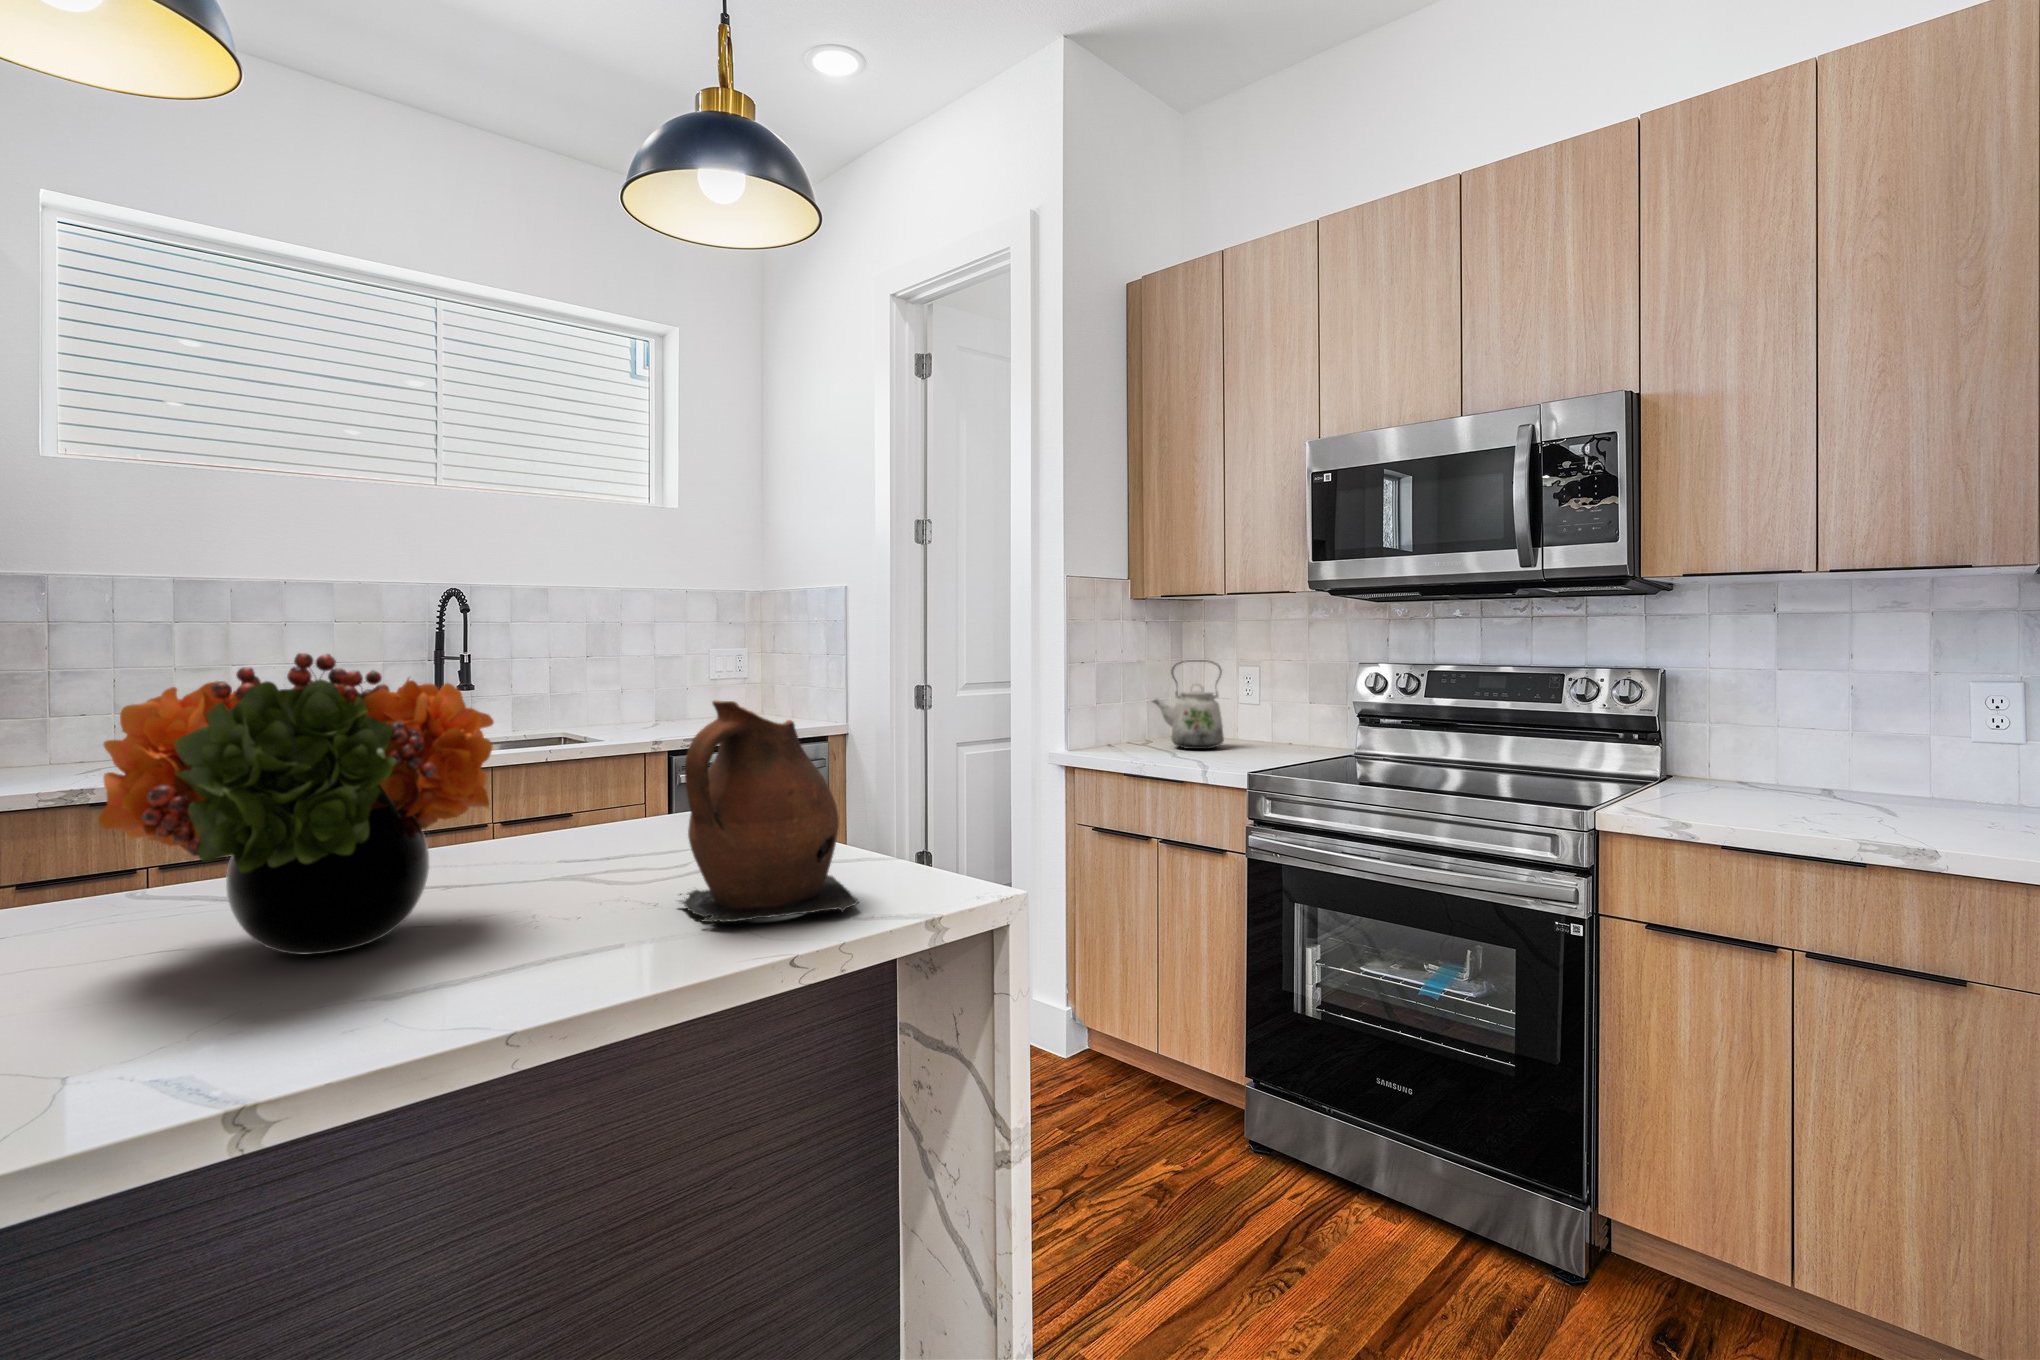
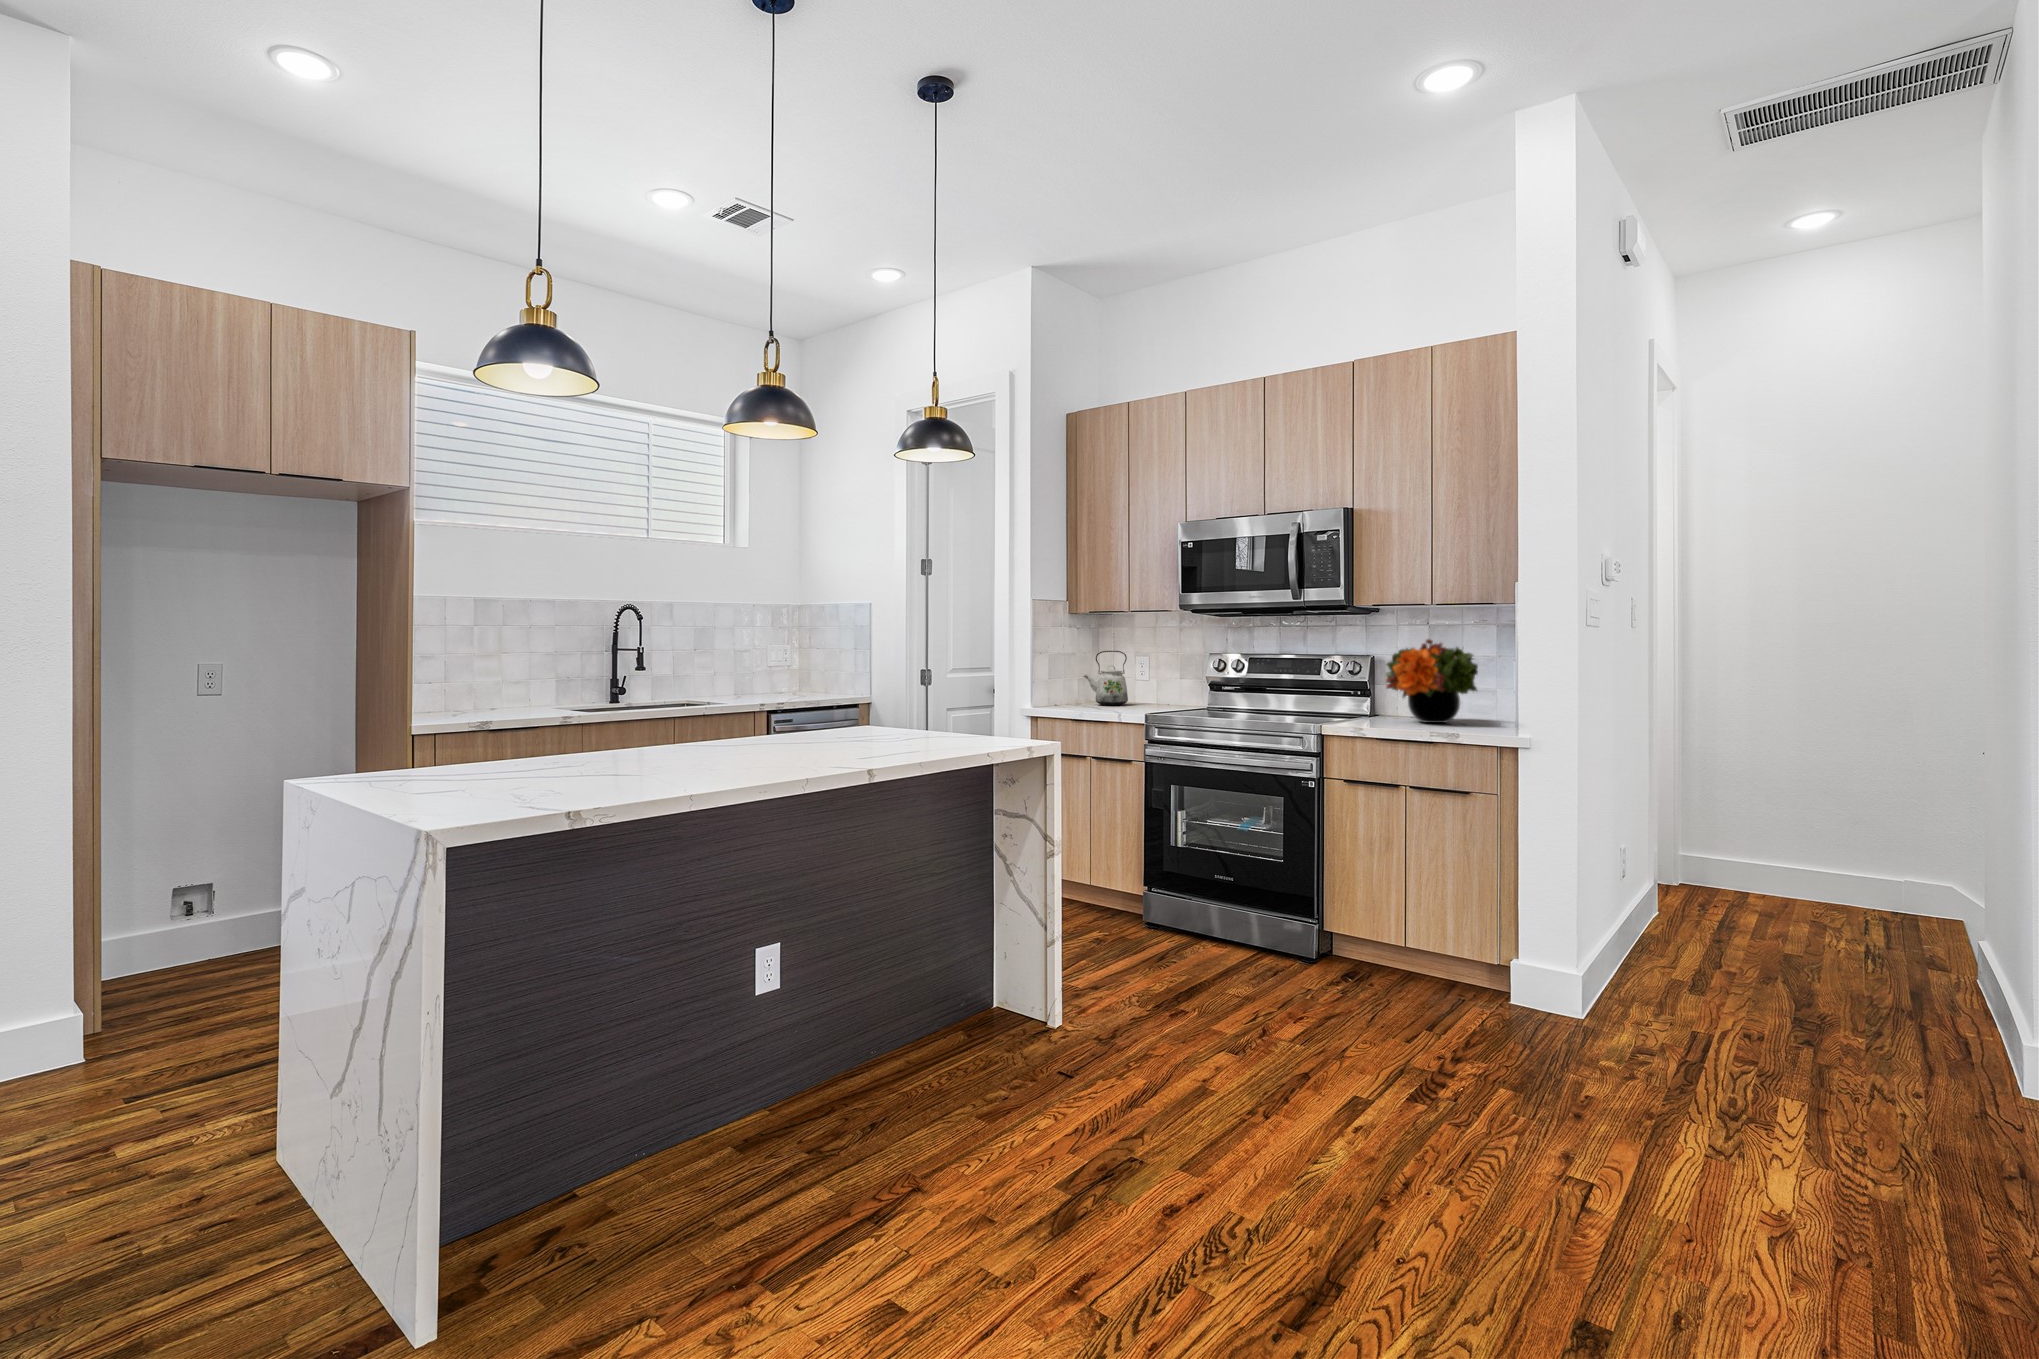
flower arrangement: present [99,653,494,955] -> present [1386,639,1478,723]
ceramic pitcher: present [680,701,858,922] -> none [918,662,996,747]

